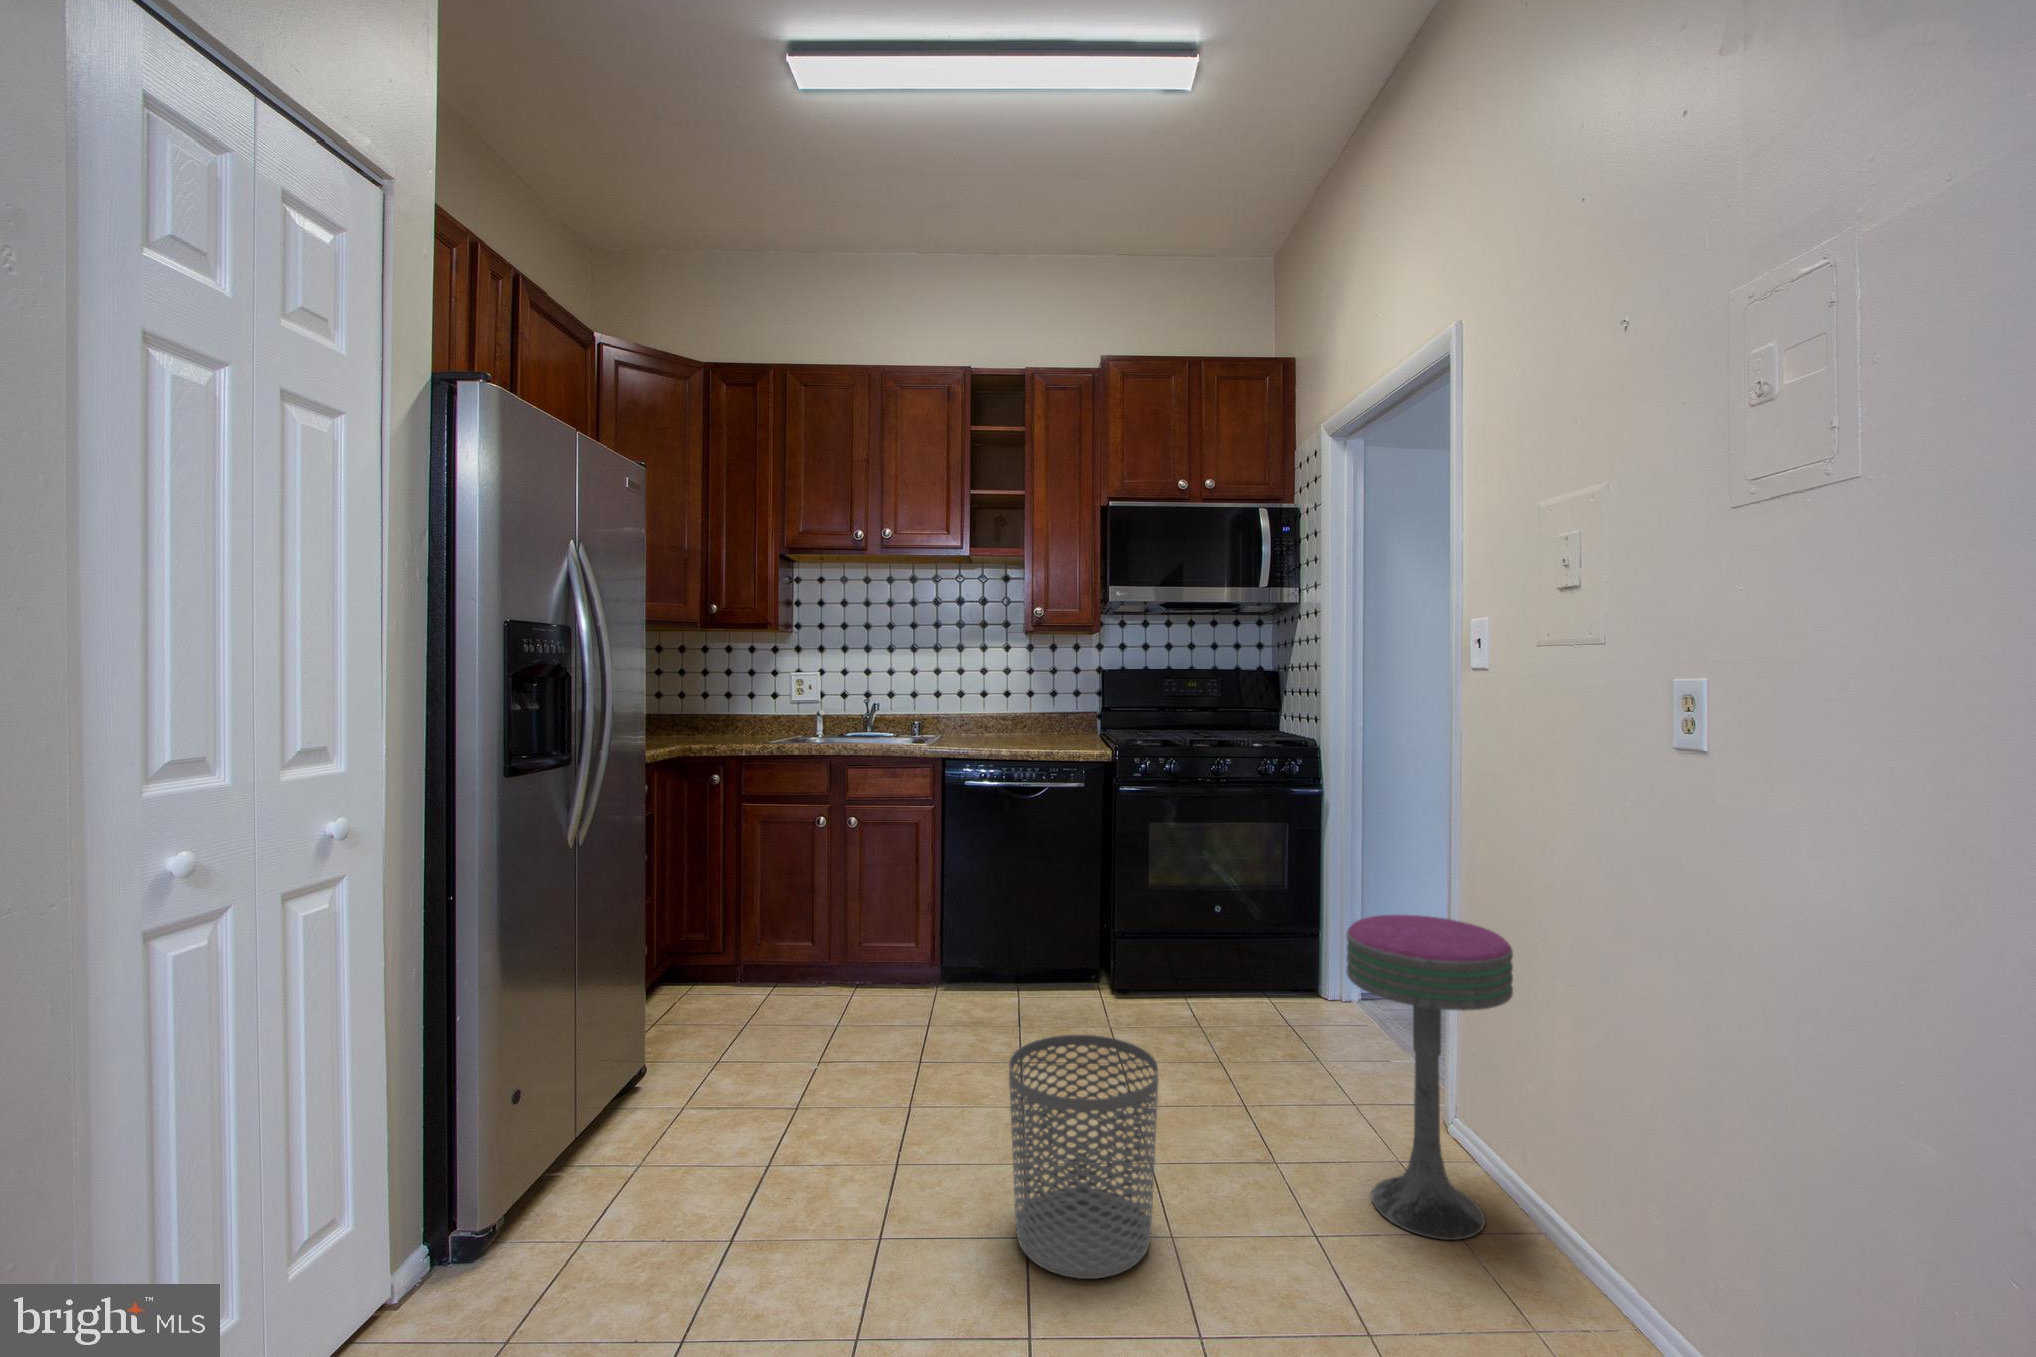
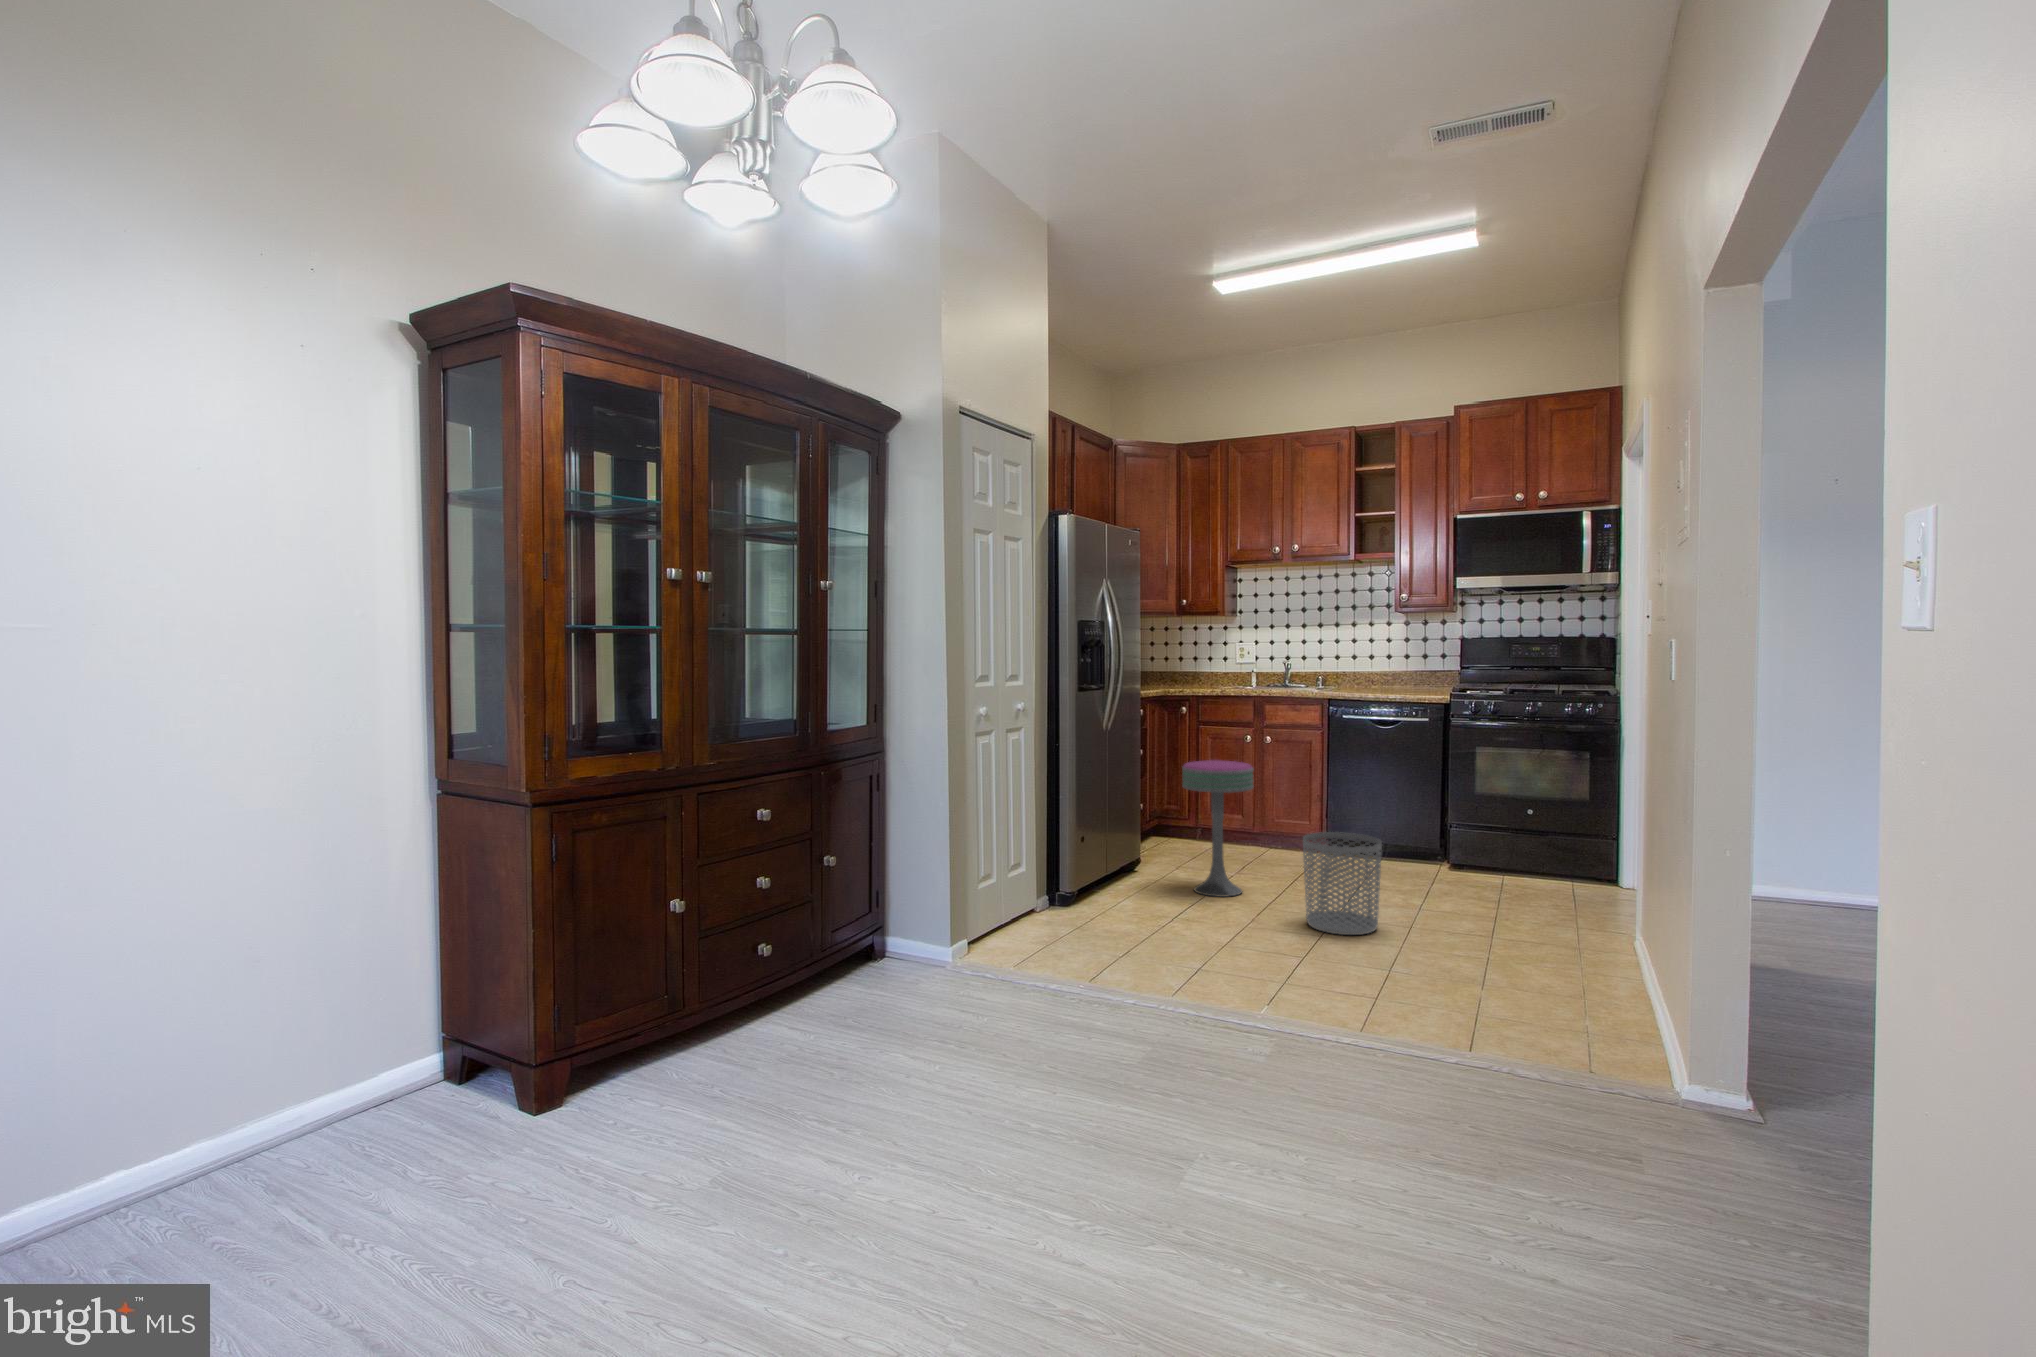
bar stool: present [1346,915,1513,1240] -> present [1182,760,1254,897]

